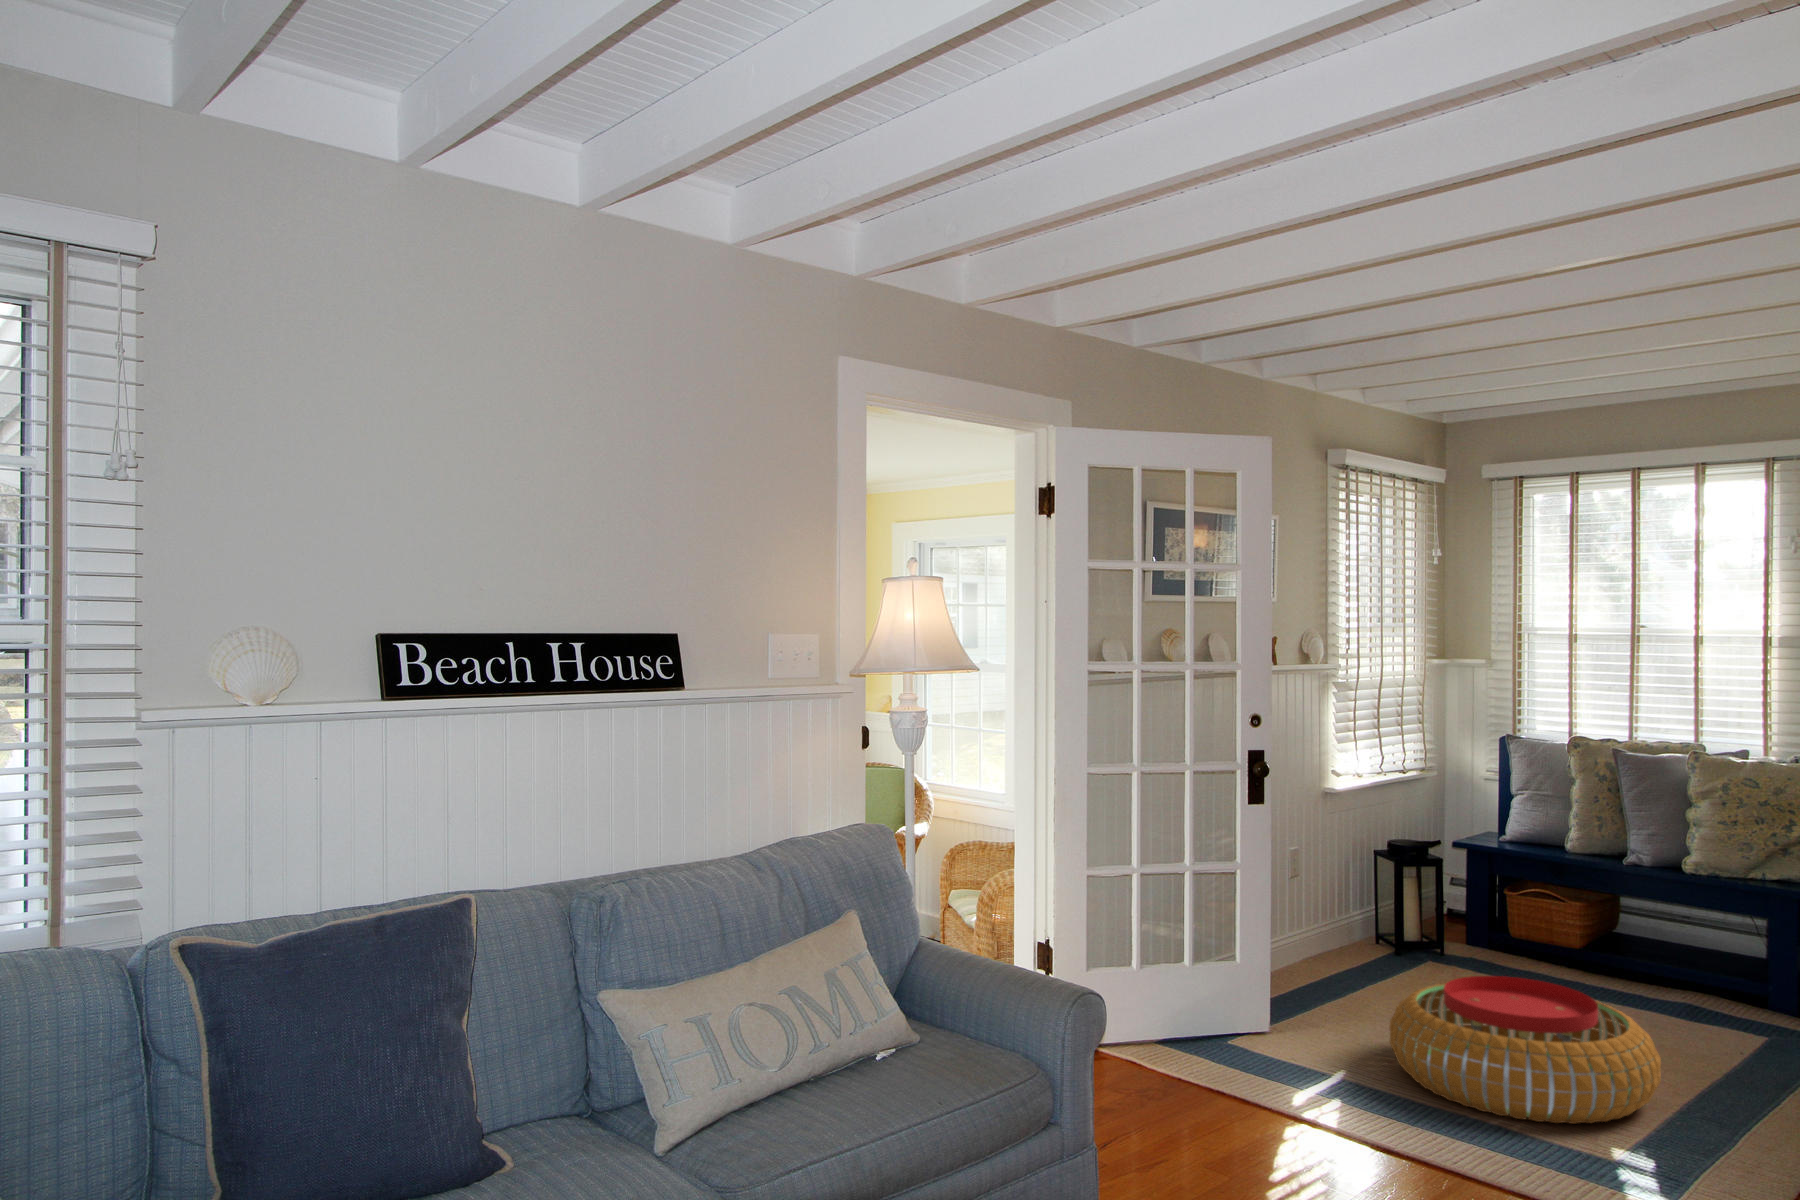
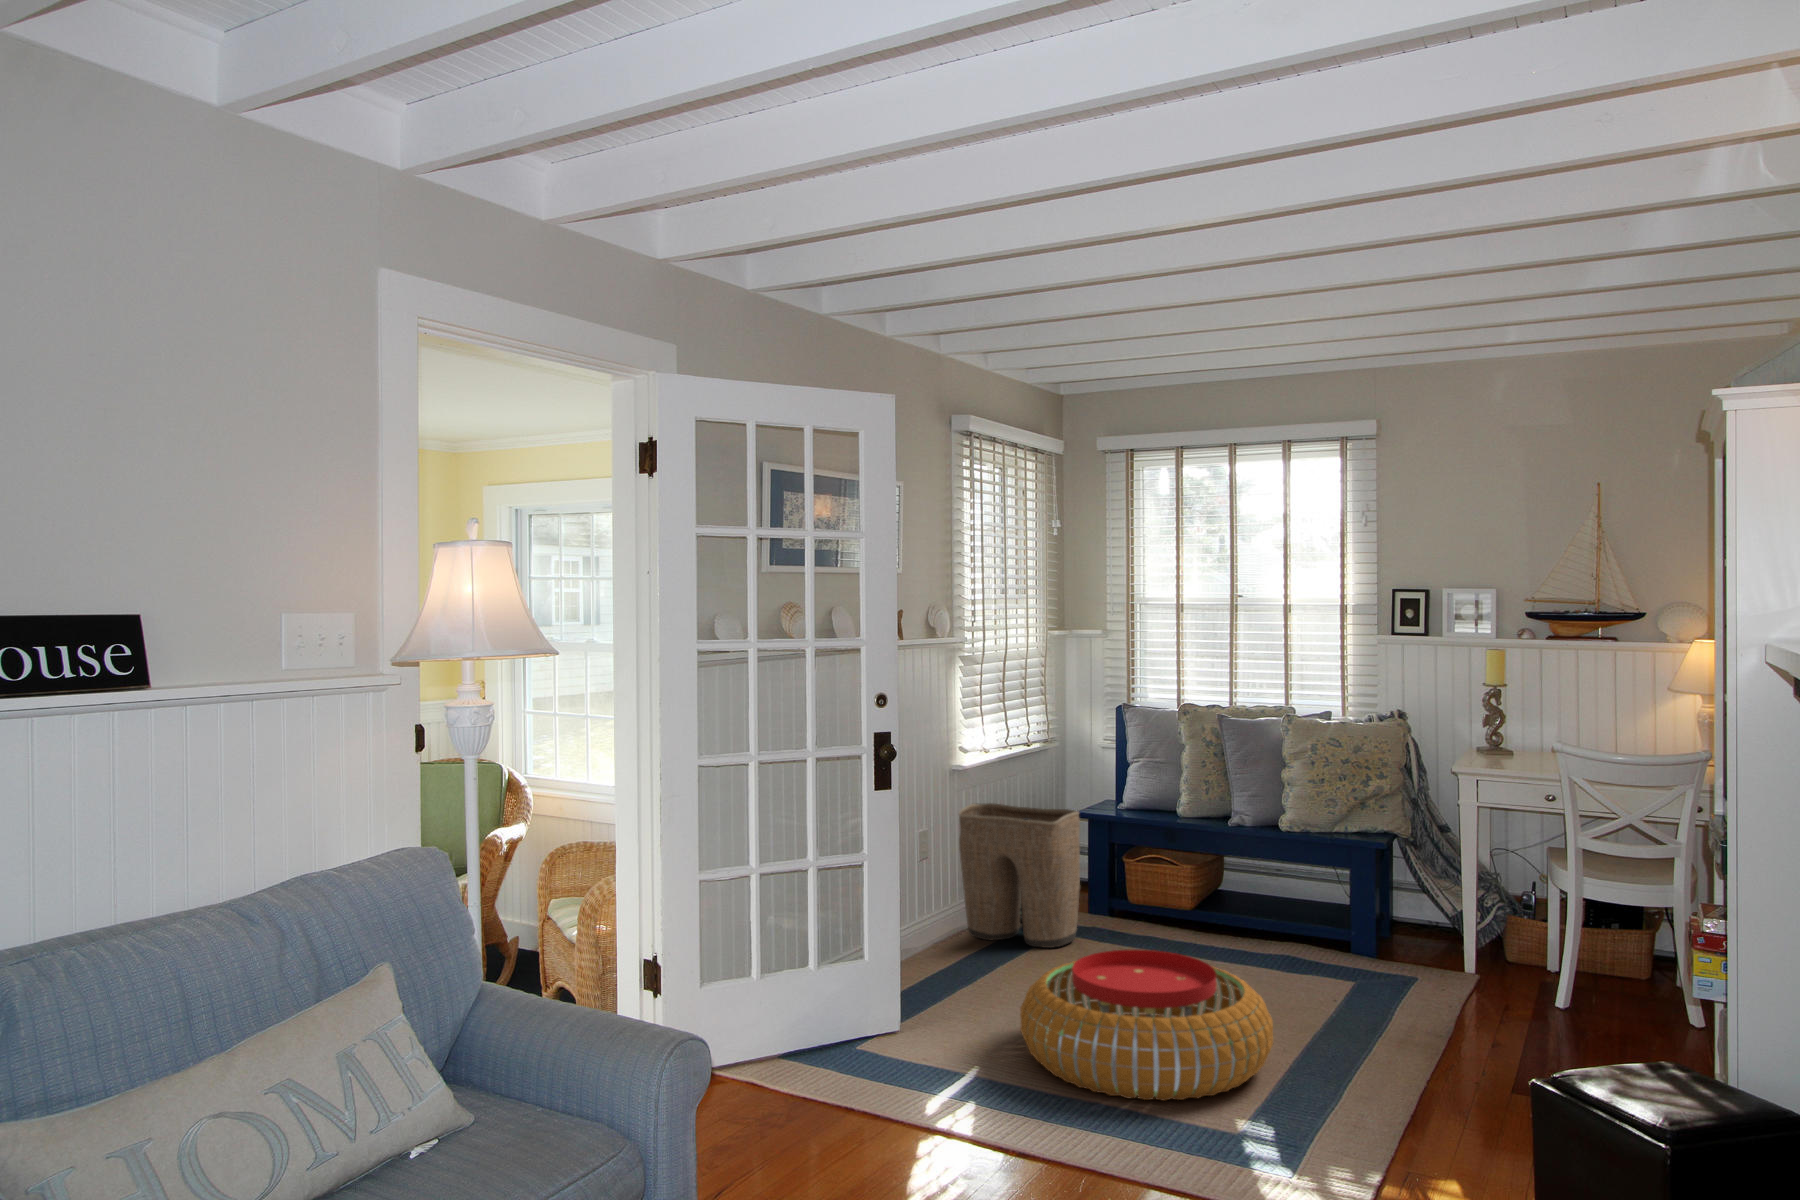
laundry basket: none [1330,827,1457,974] -> present [959,803,1080,948]

